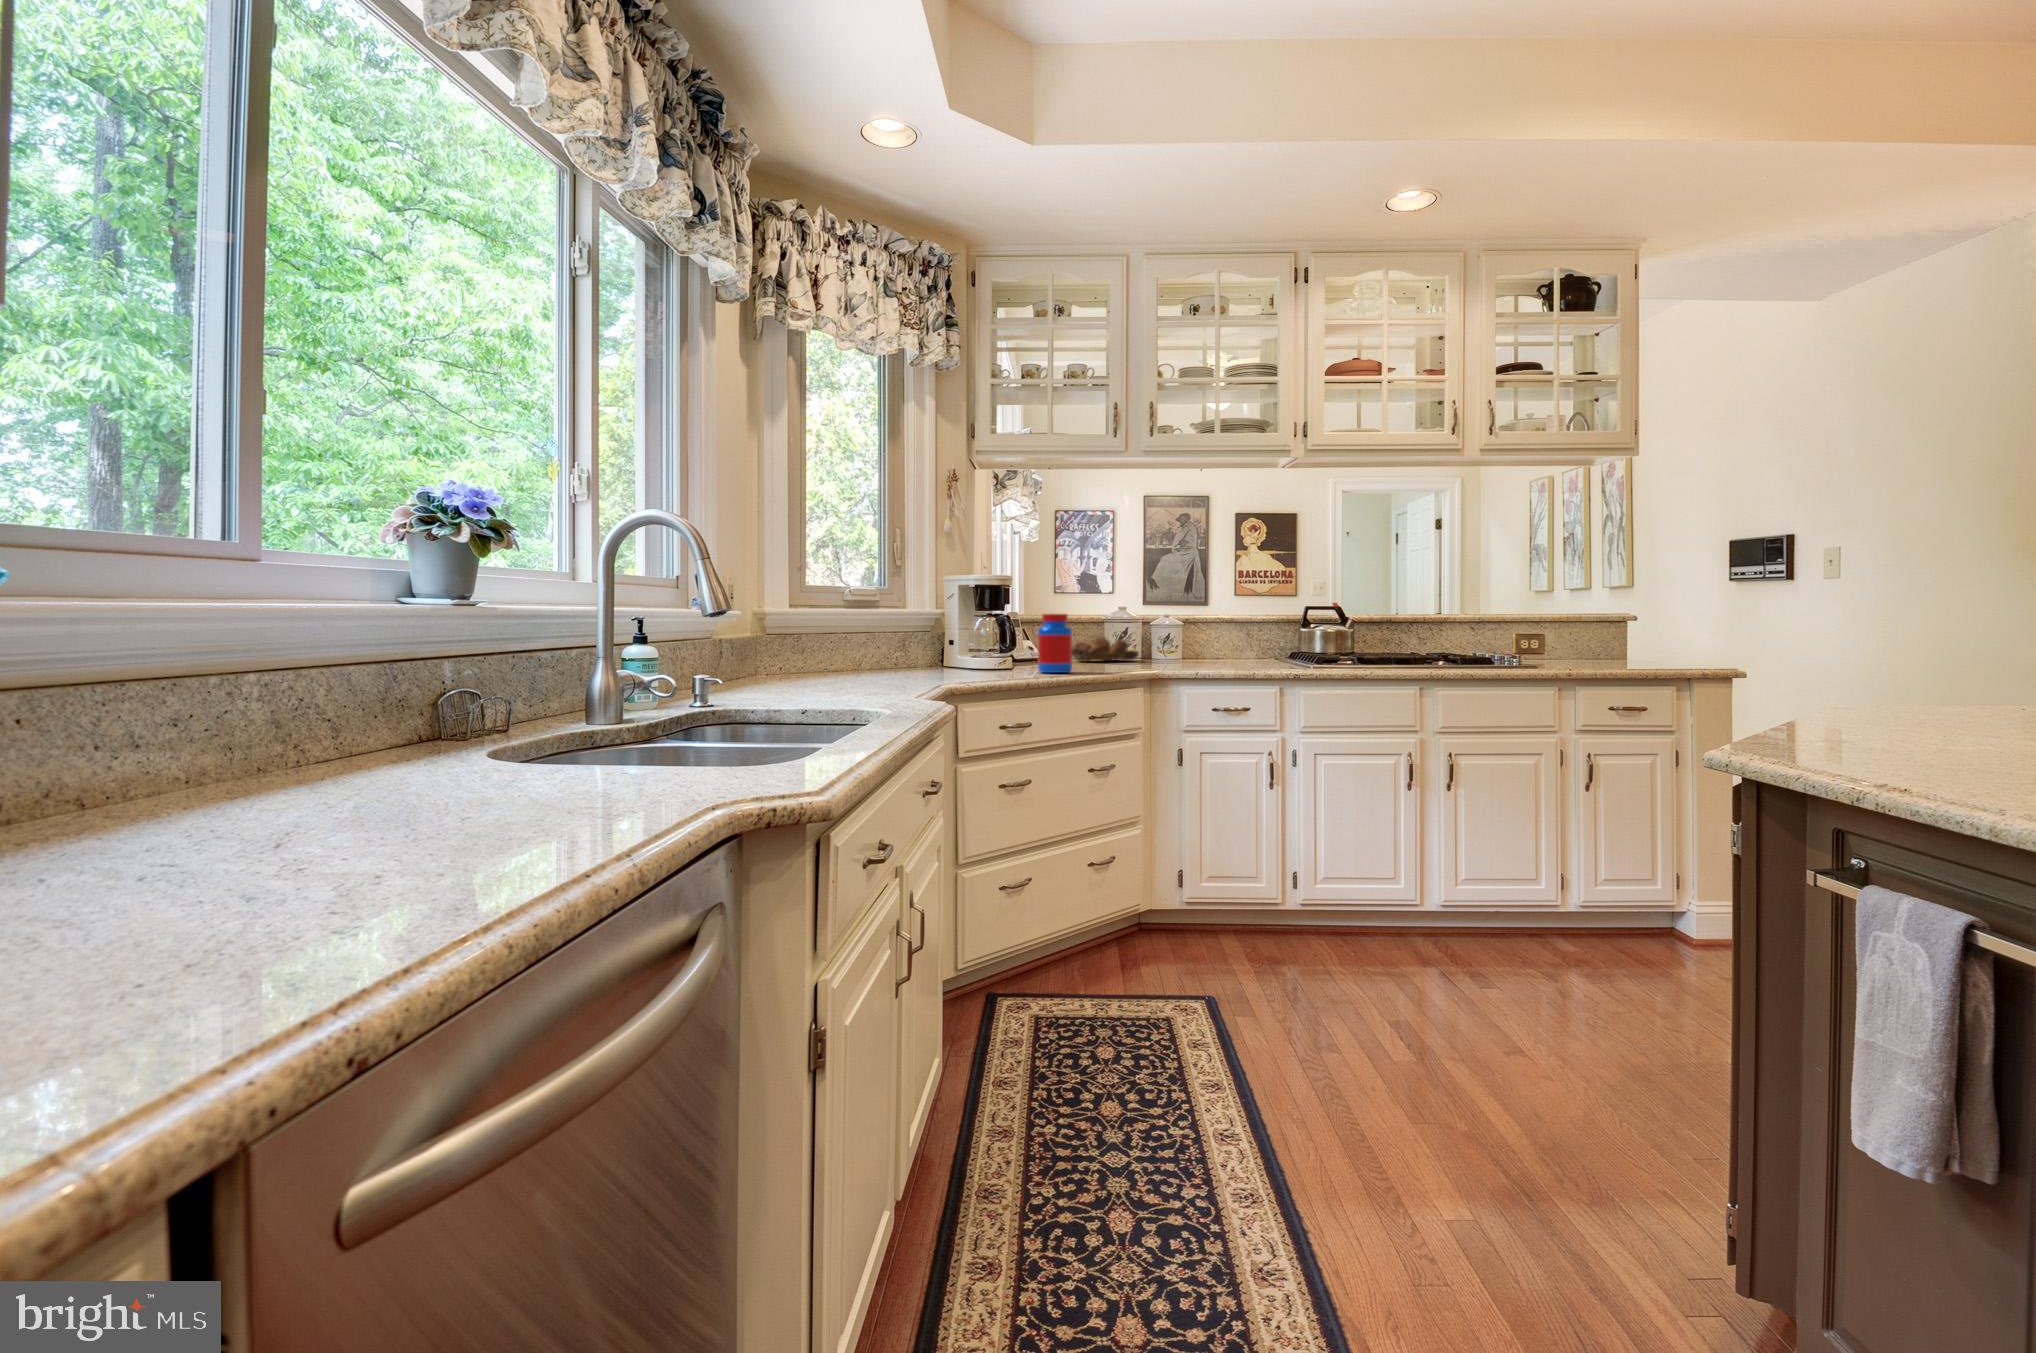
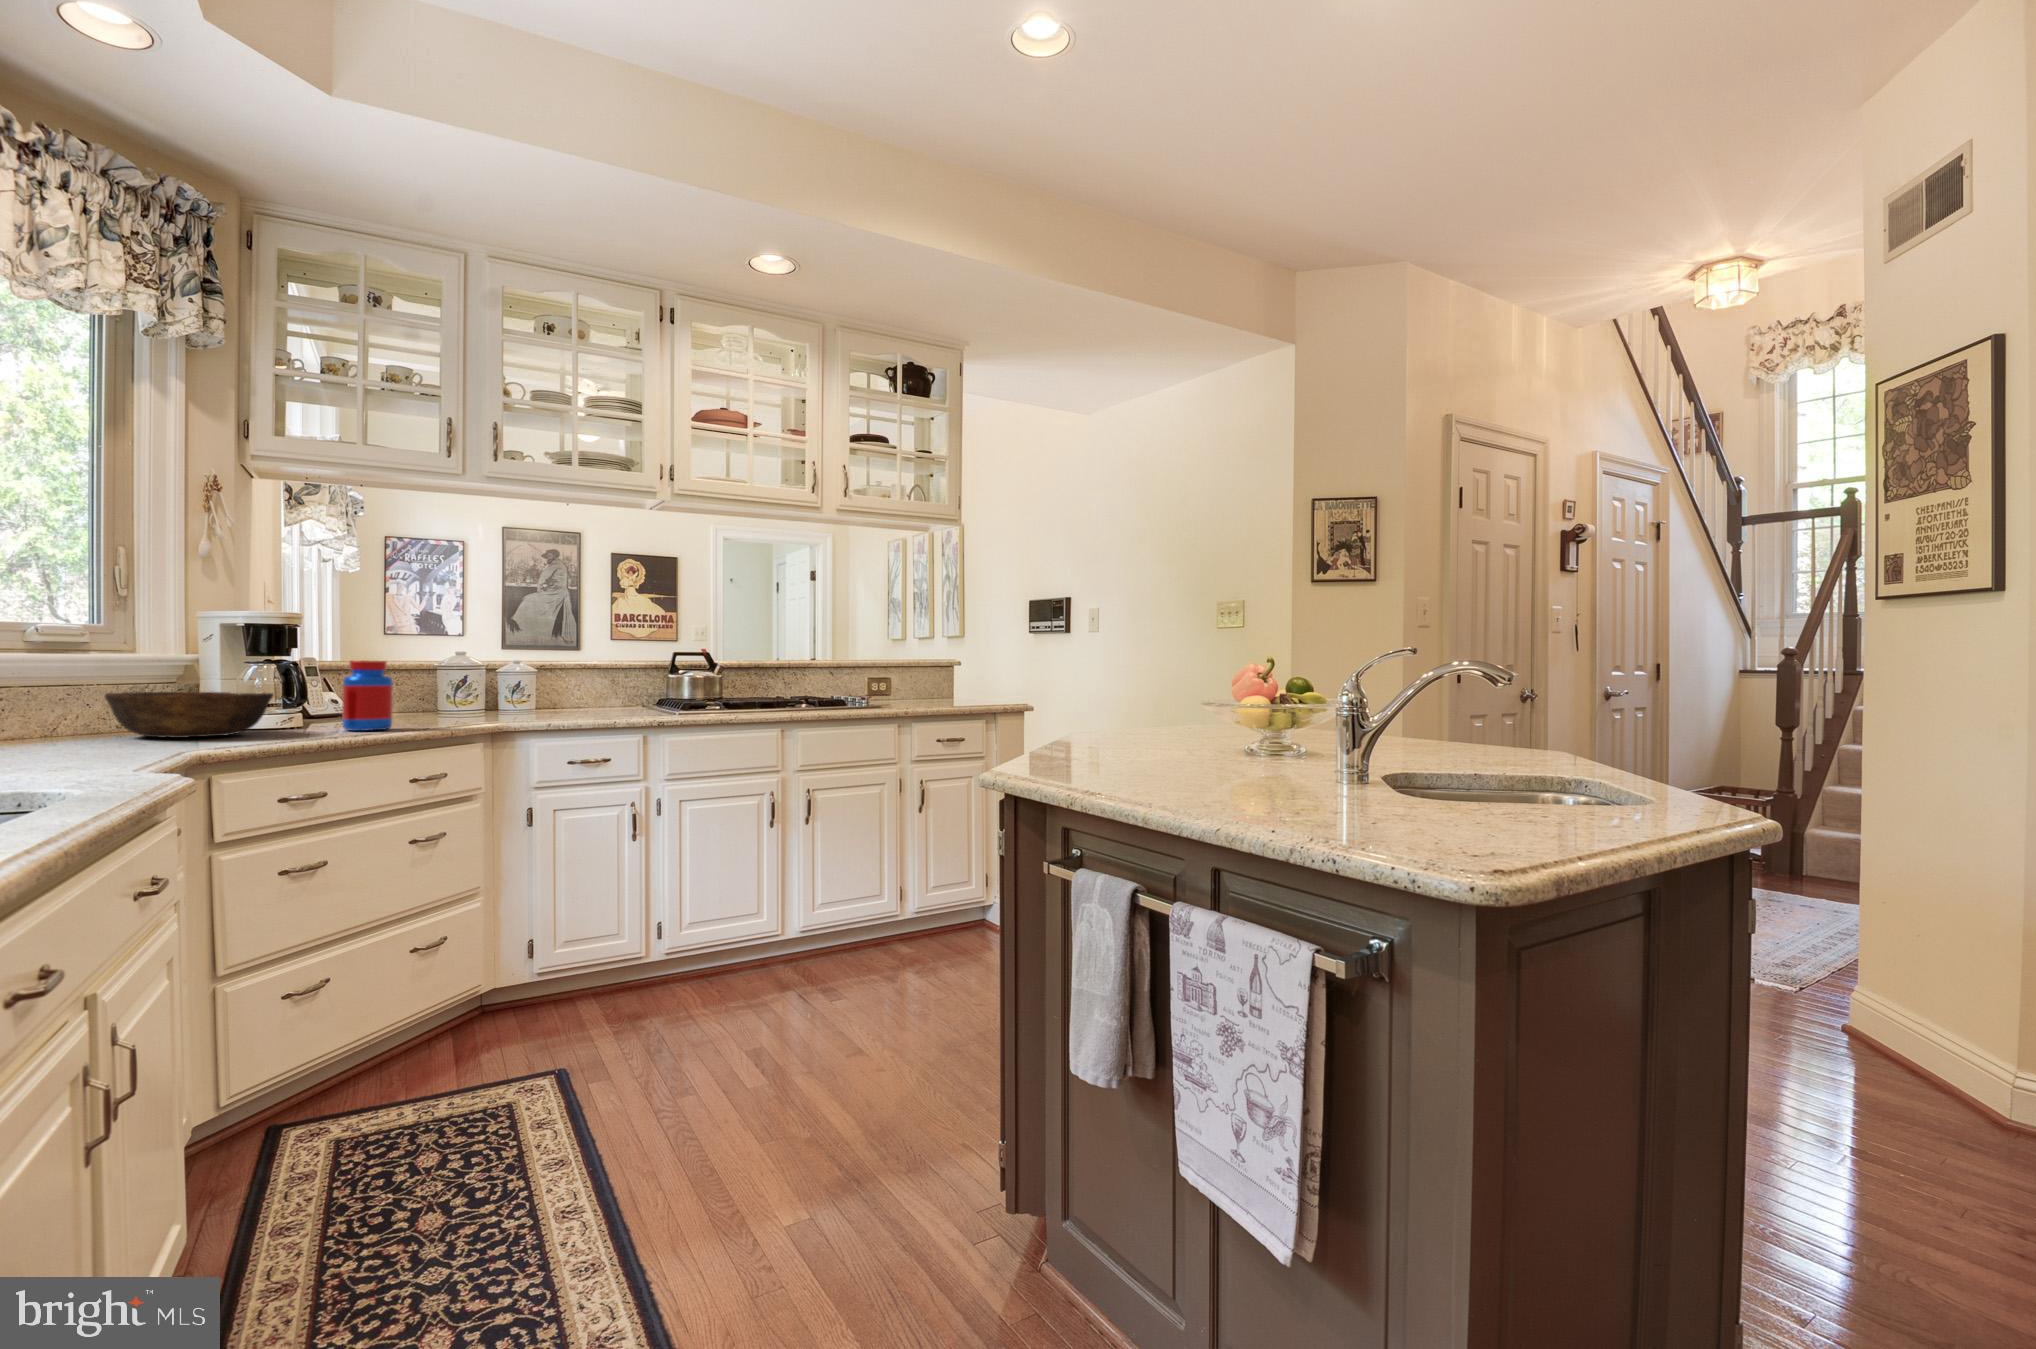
bread loaf: present [1072,637,1139,662] -> none [395,687,487,715]
bowl: none [897,640,994,675] -> present [105,692,273,738]

